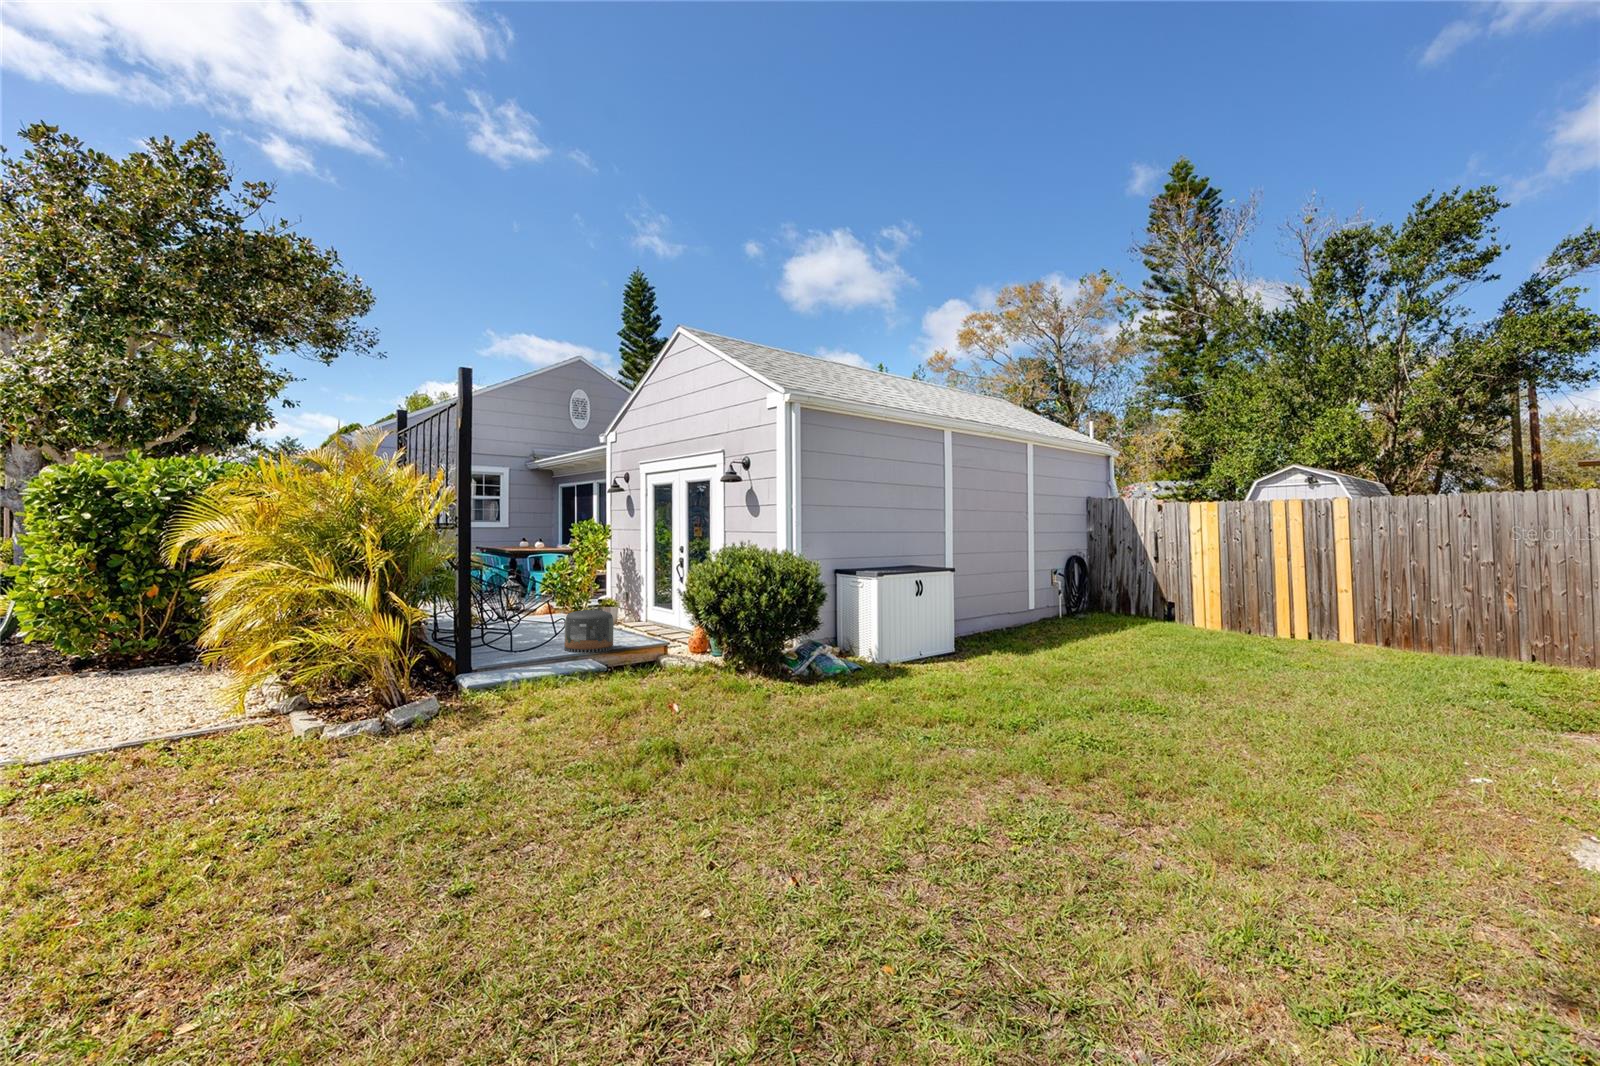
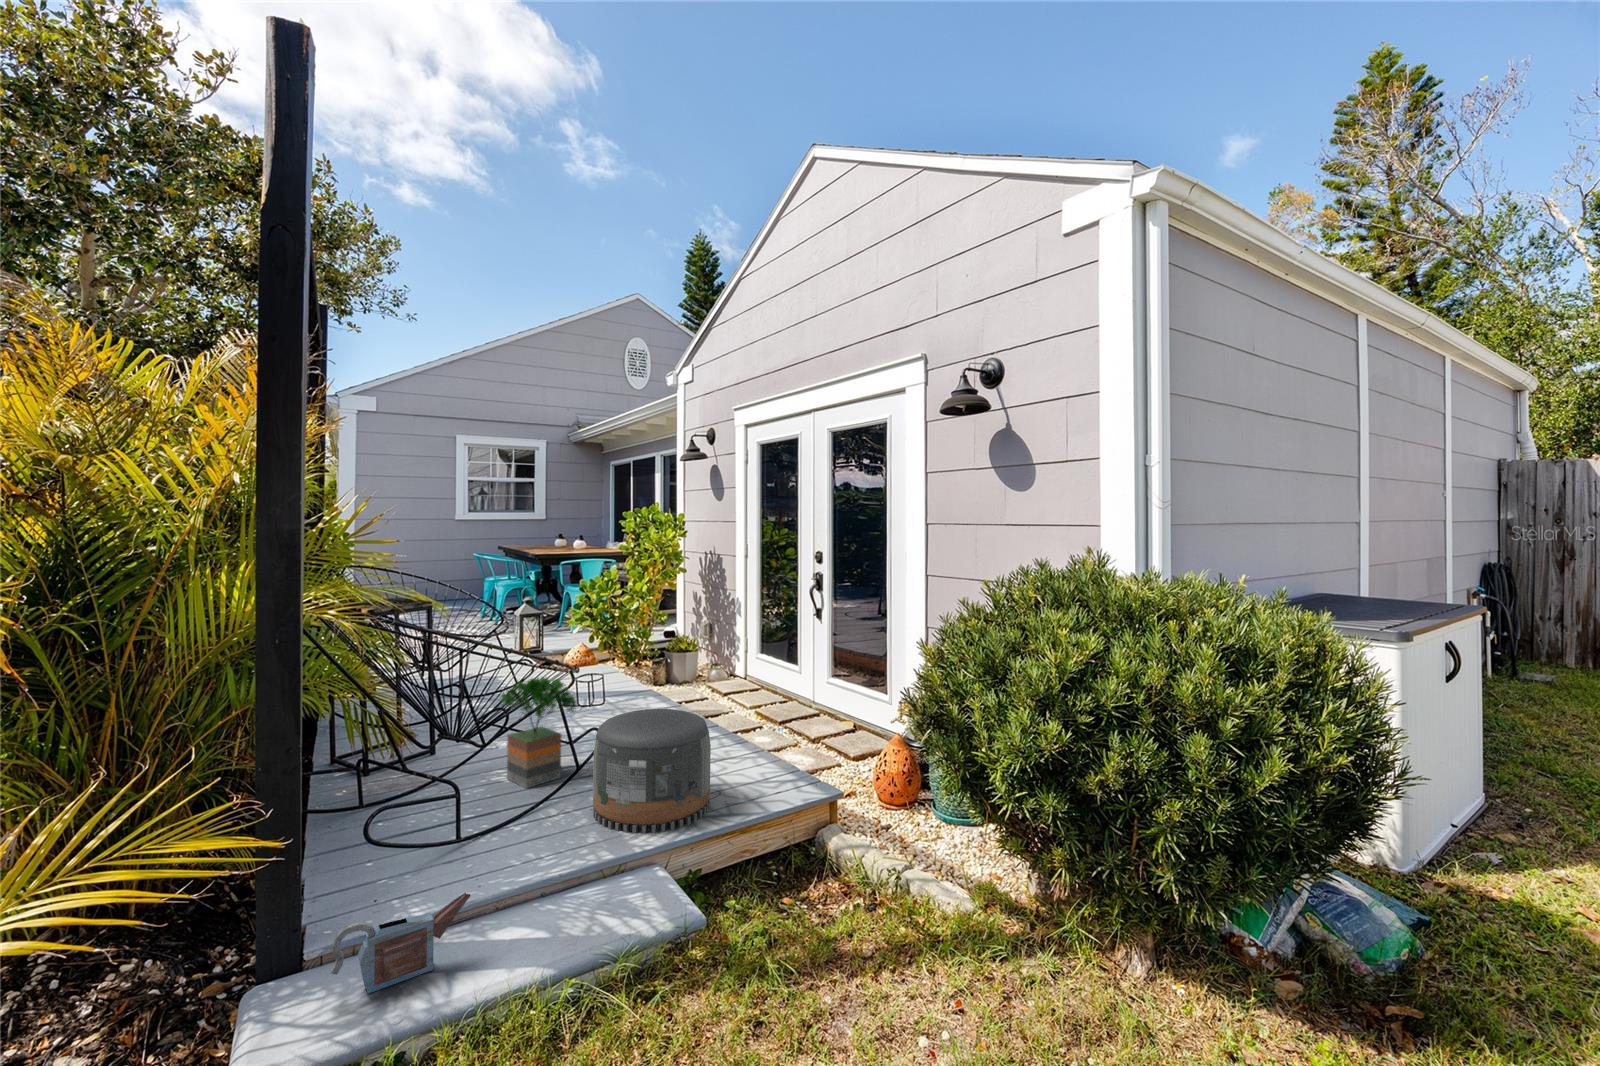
potted tree: none [520,600,557,646] -> present [500,677,578,788]
watering can: none [490,651,529,674] -> present [330,893,471,994]

